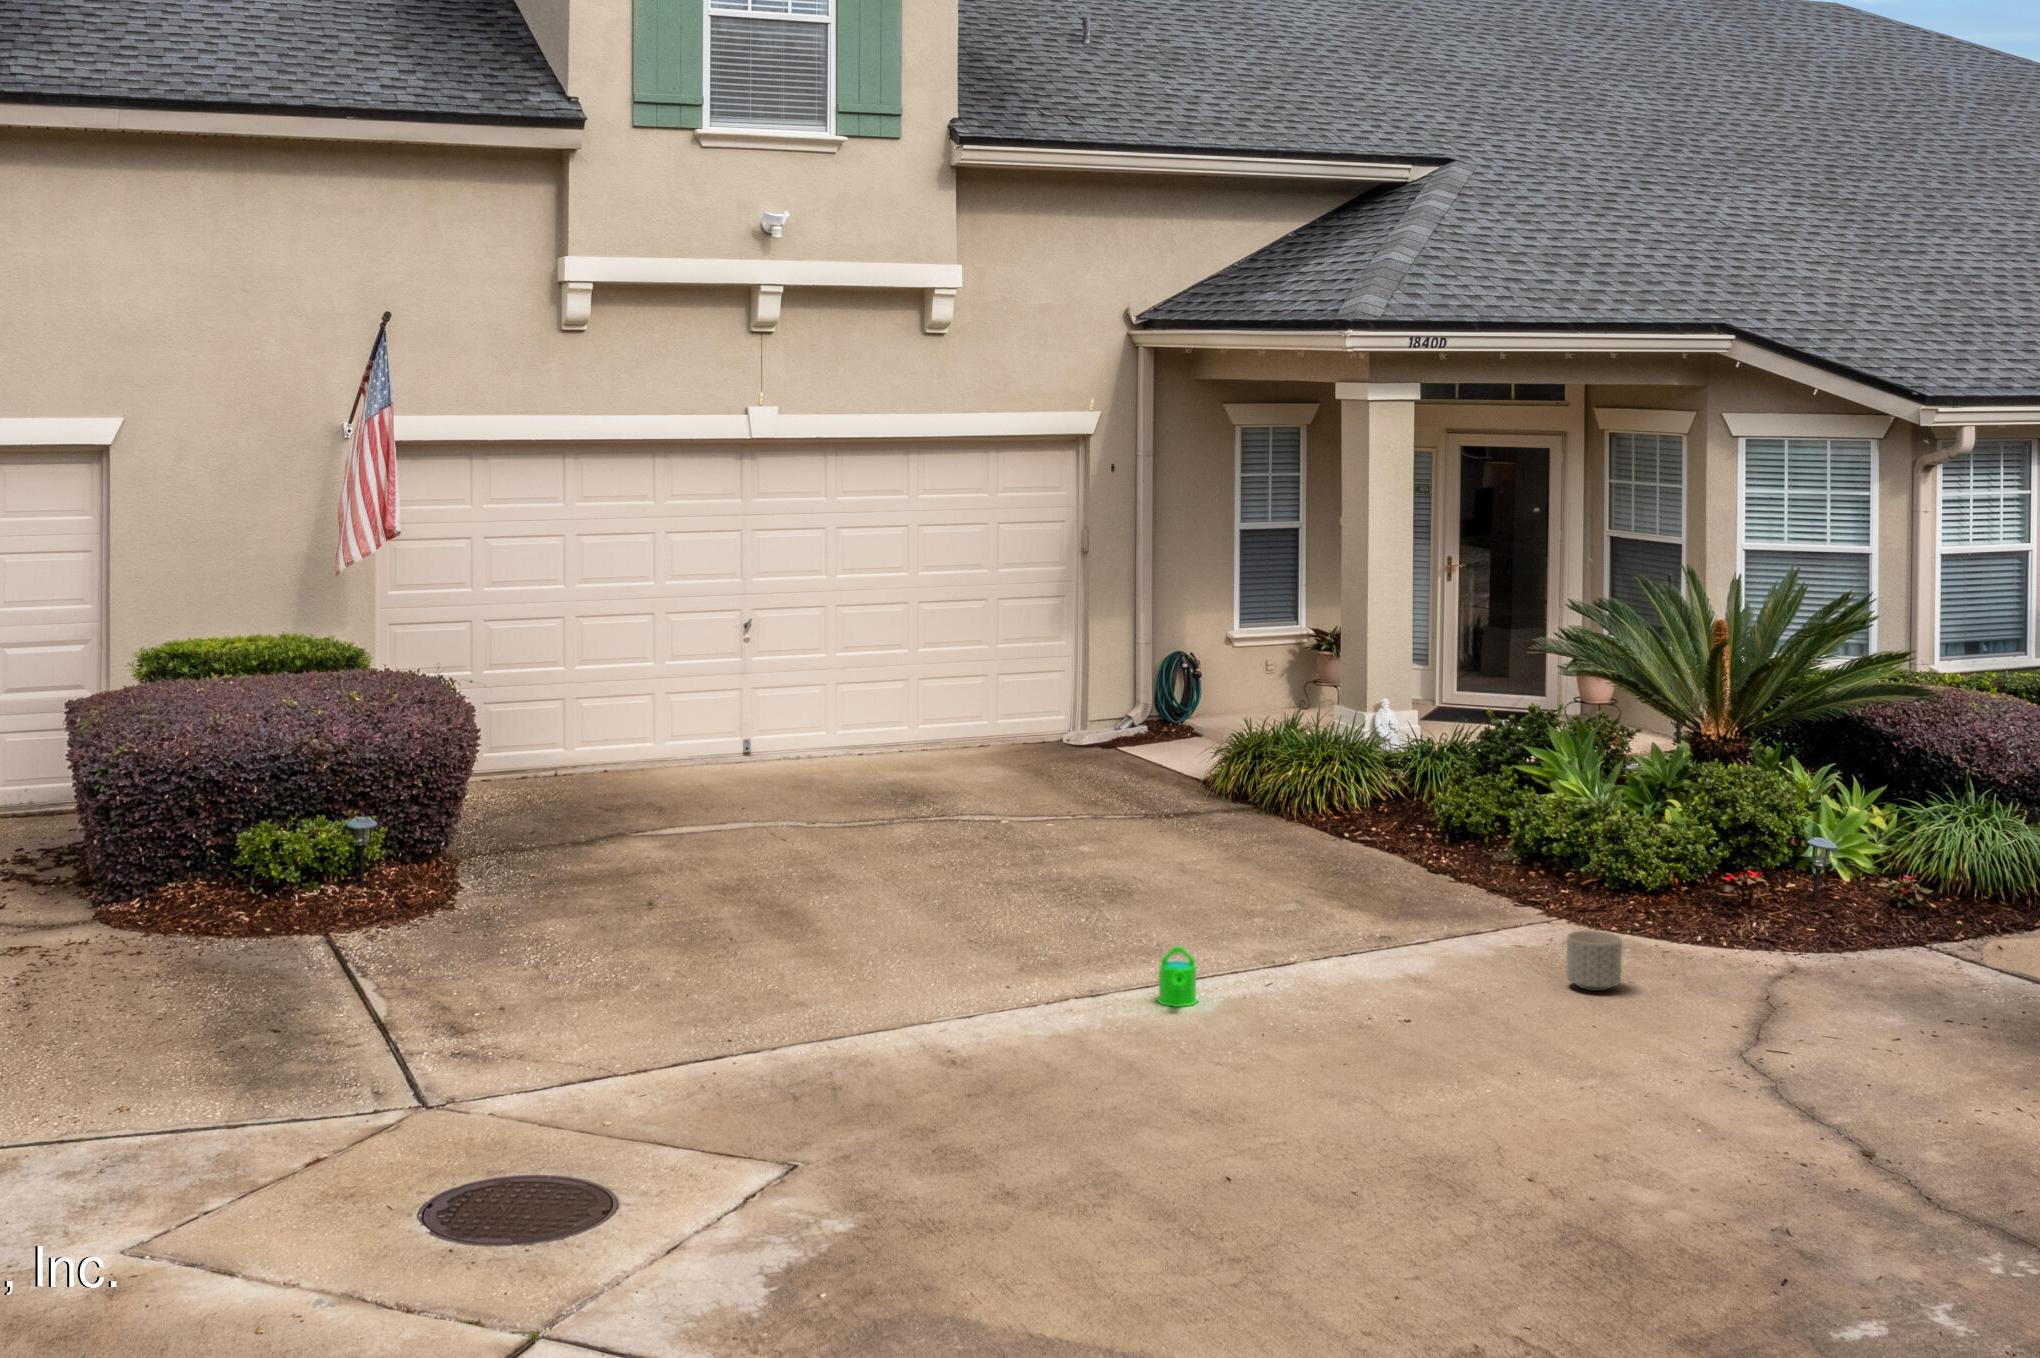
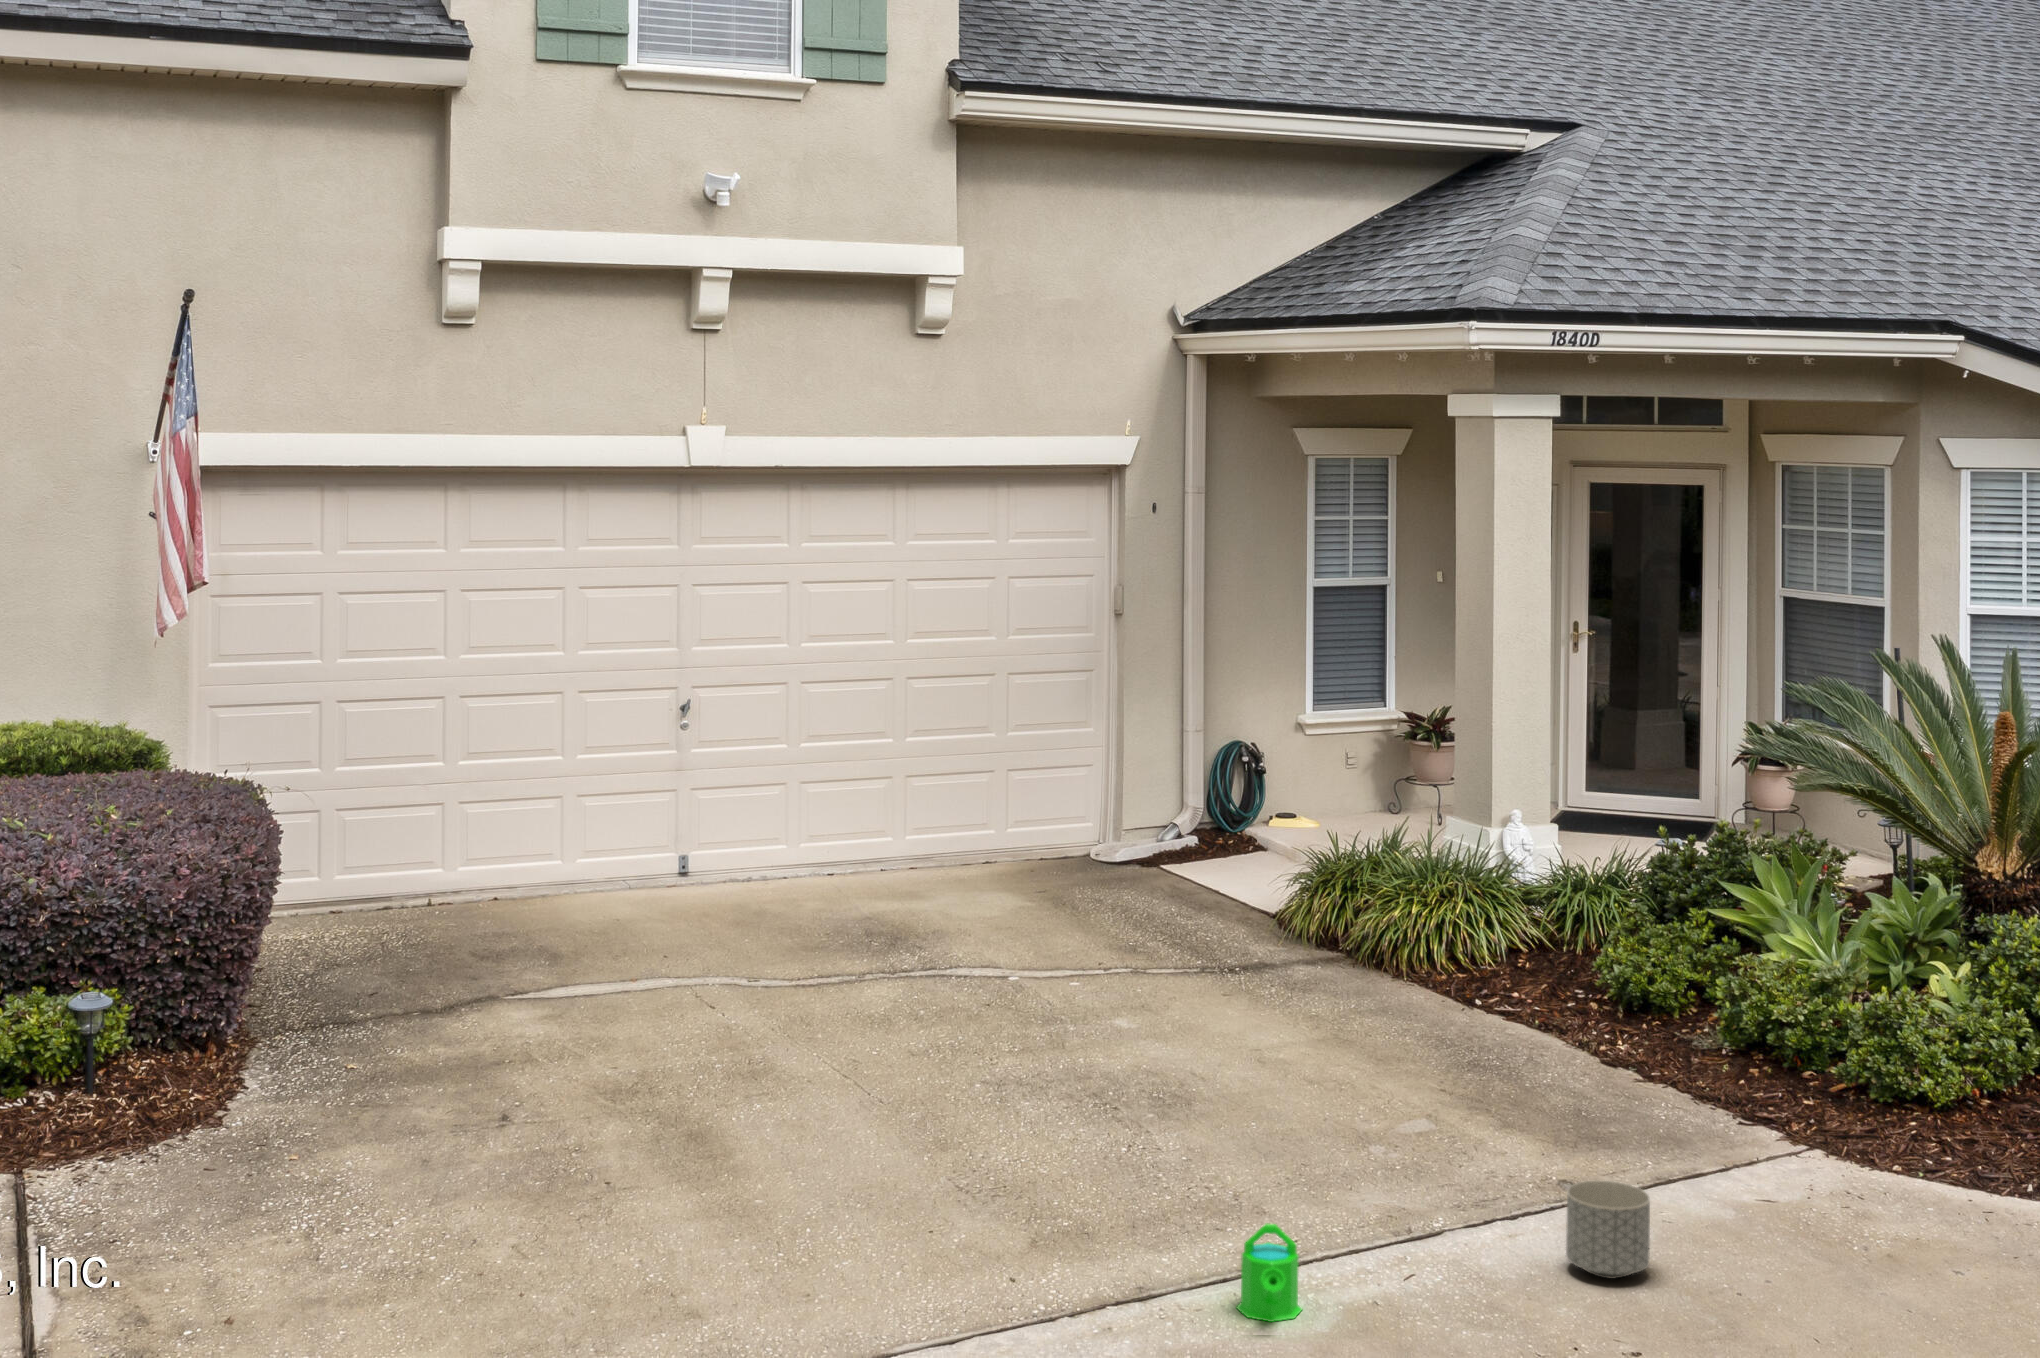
planter: present [1567,930,1622,991] -> present [1566,1180,1650,1279]

